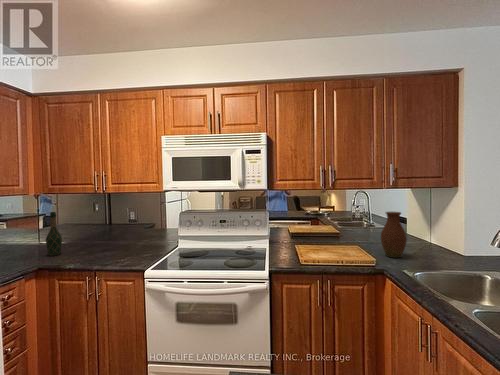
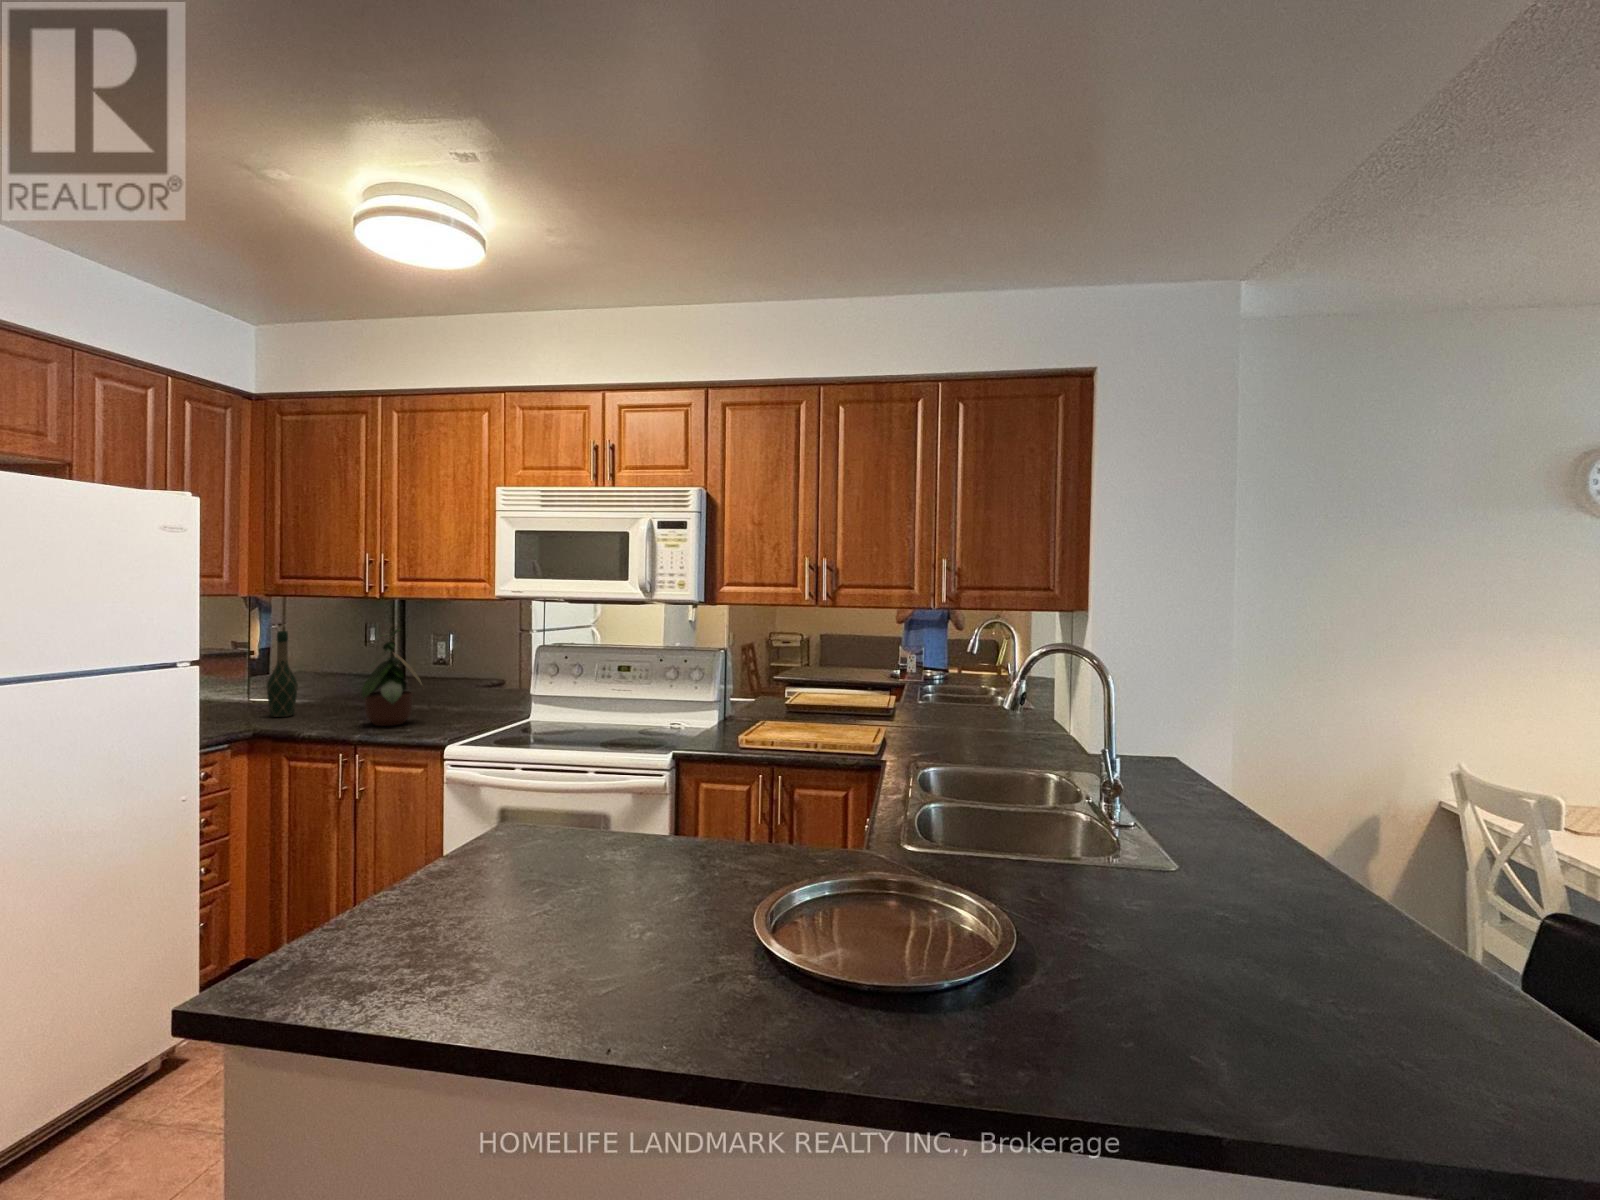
potted plant: none [93,205,129,259] -> present [362,629,422,726]
vase: present [381,212,407,258] -> none [917,656,964,748]

